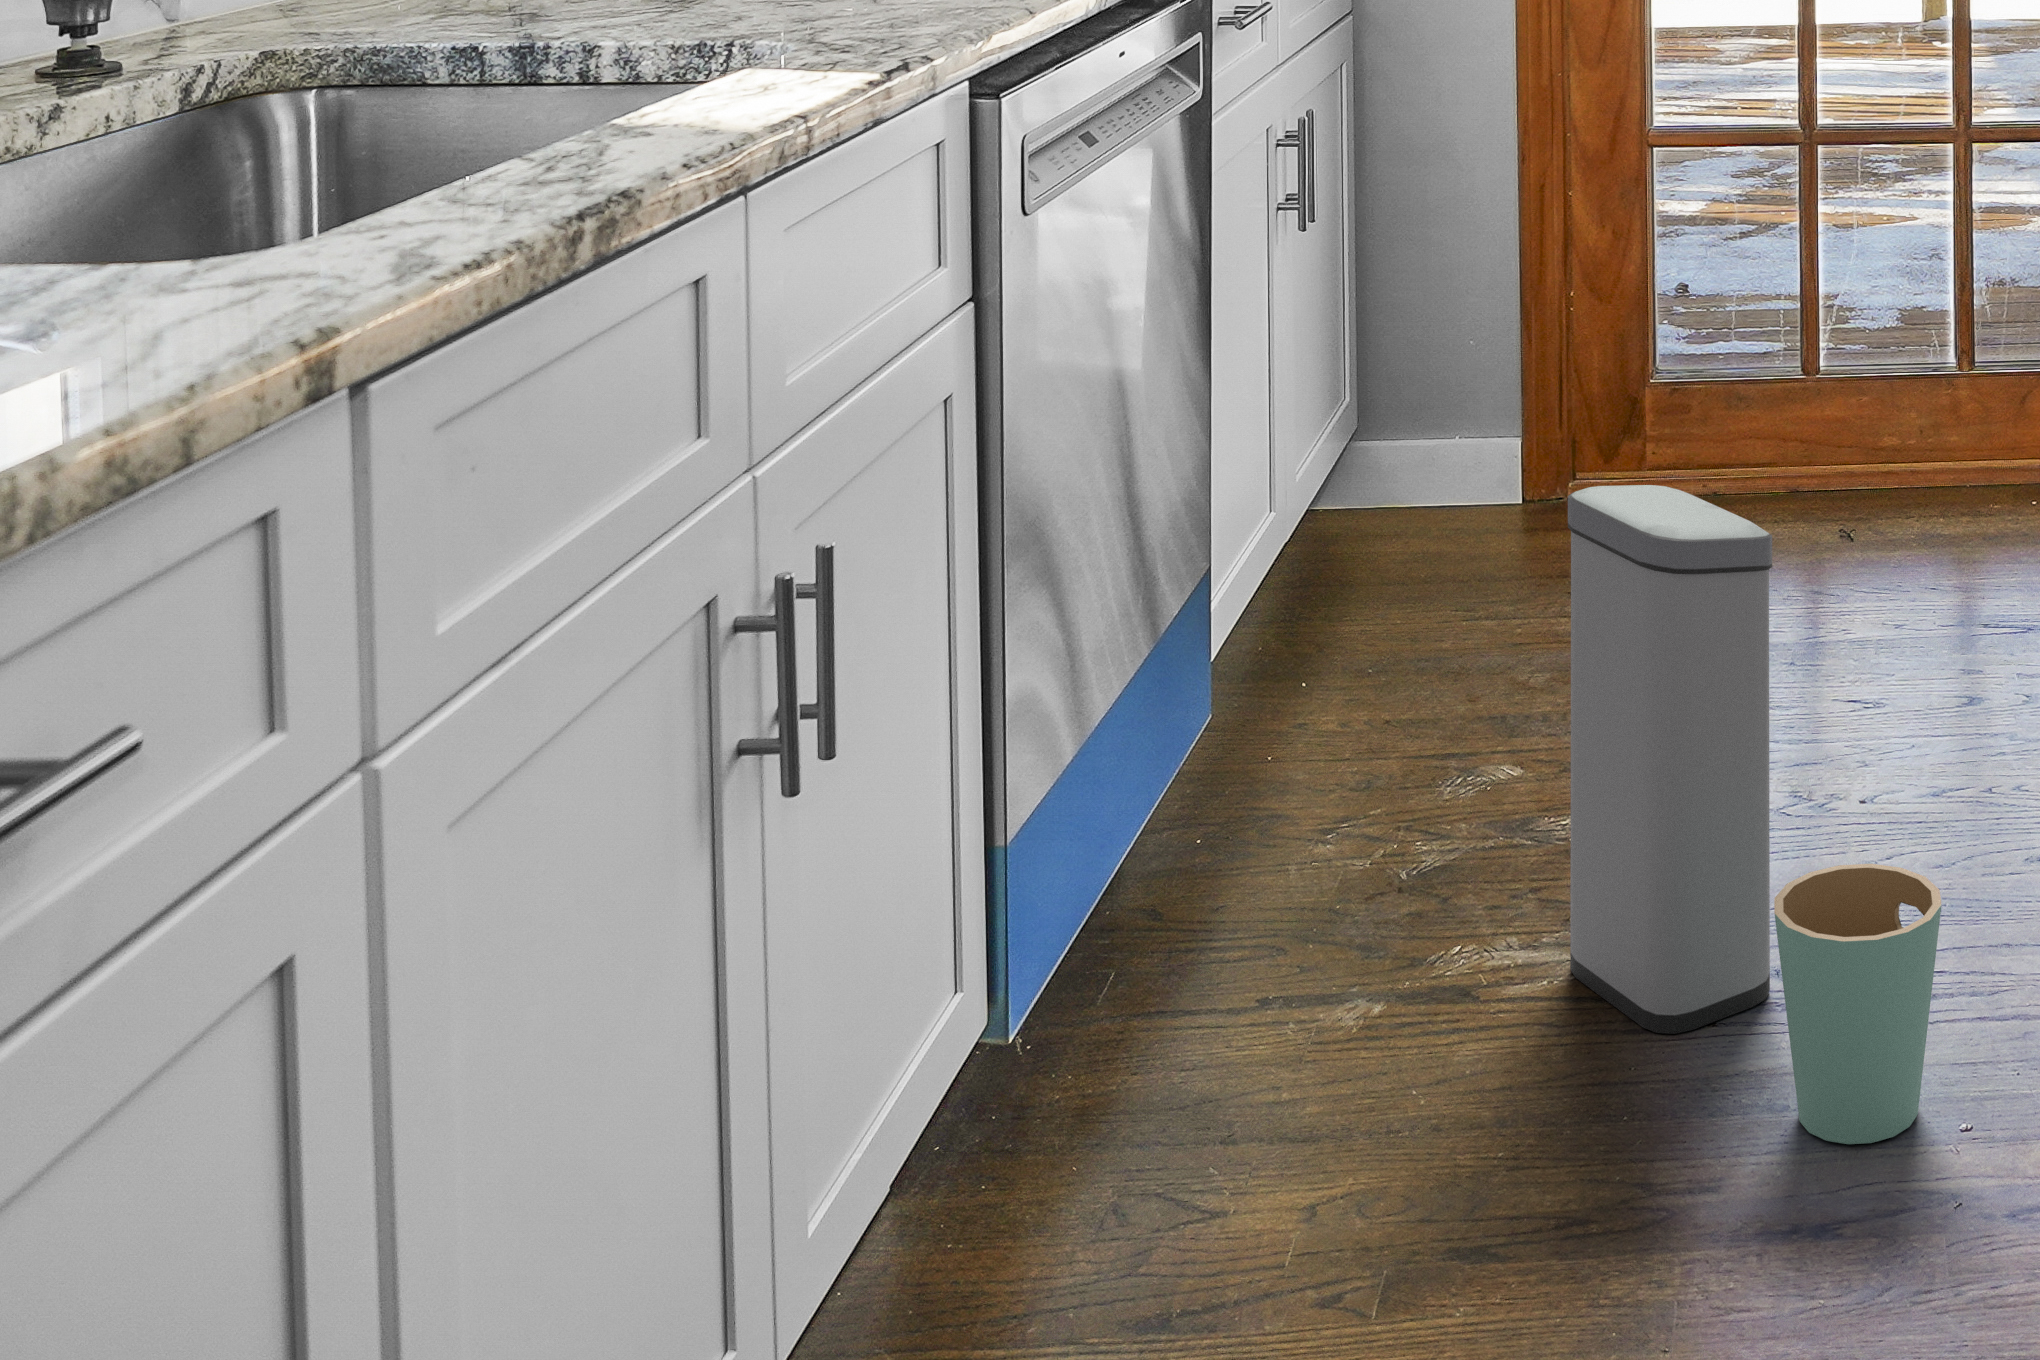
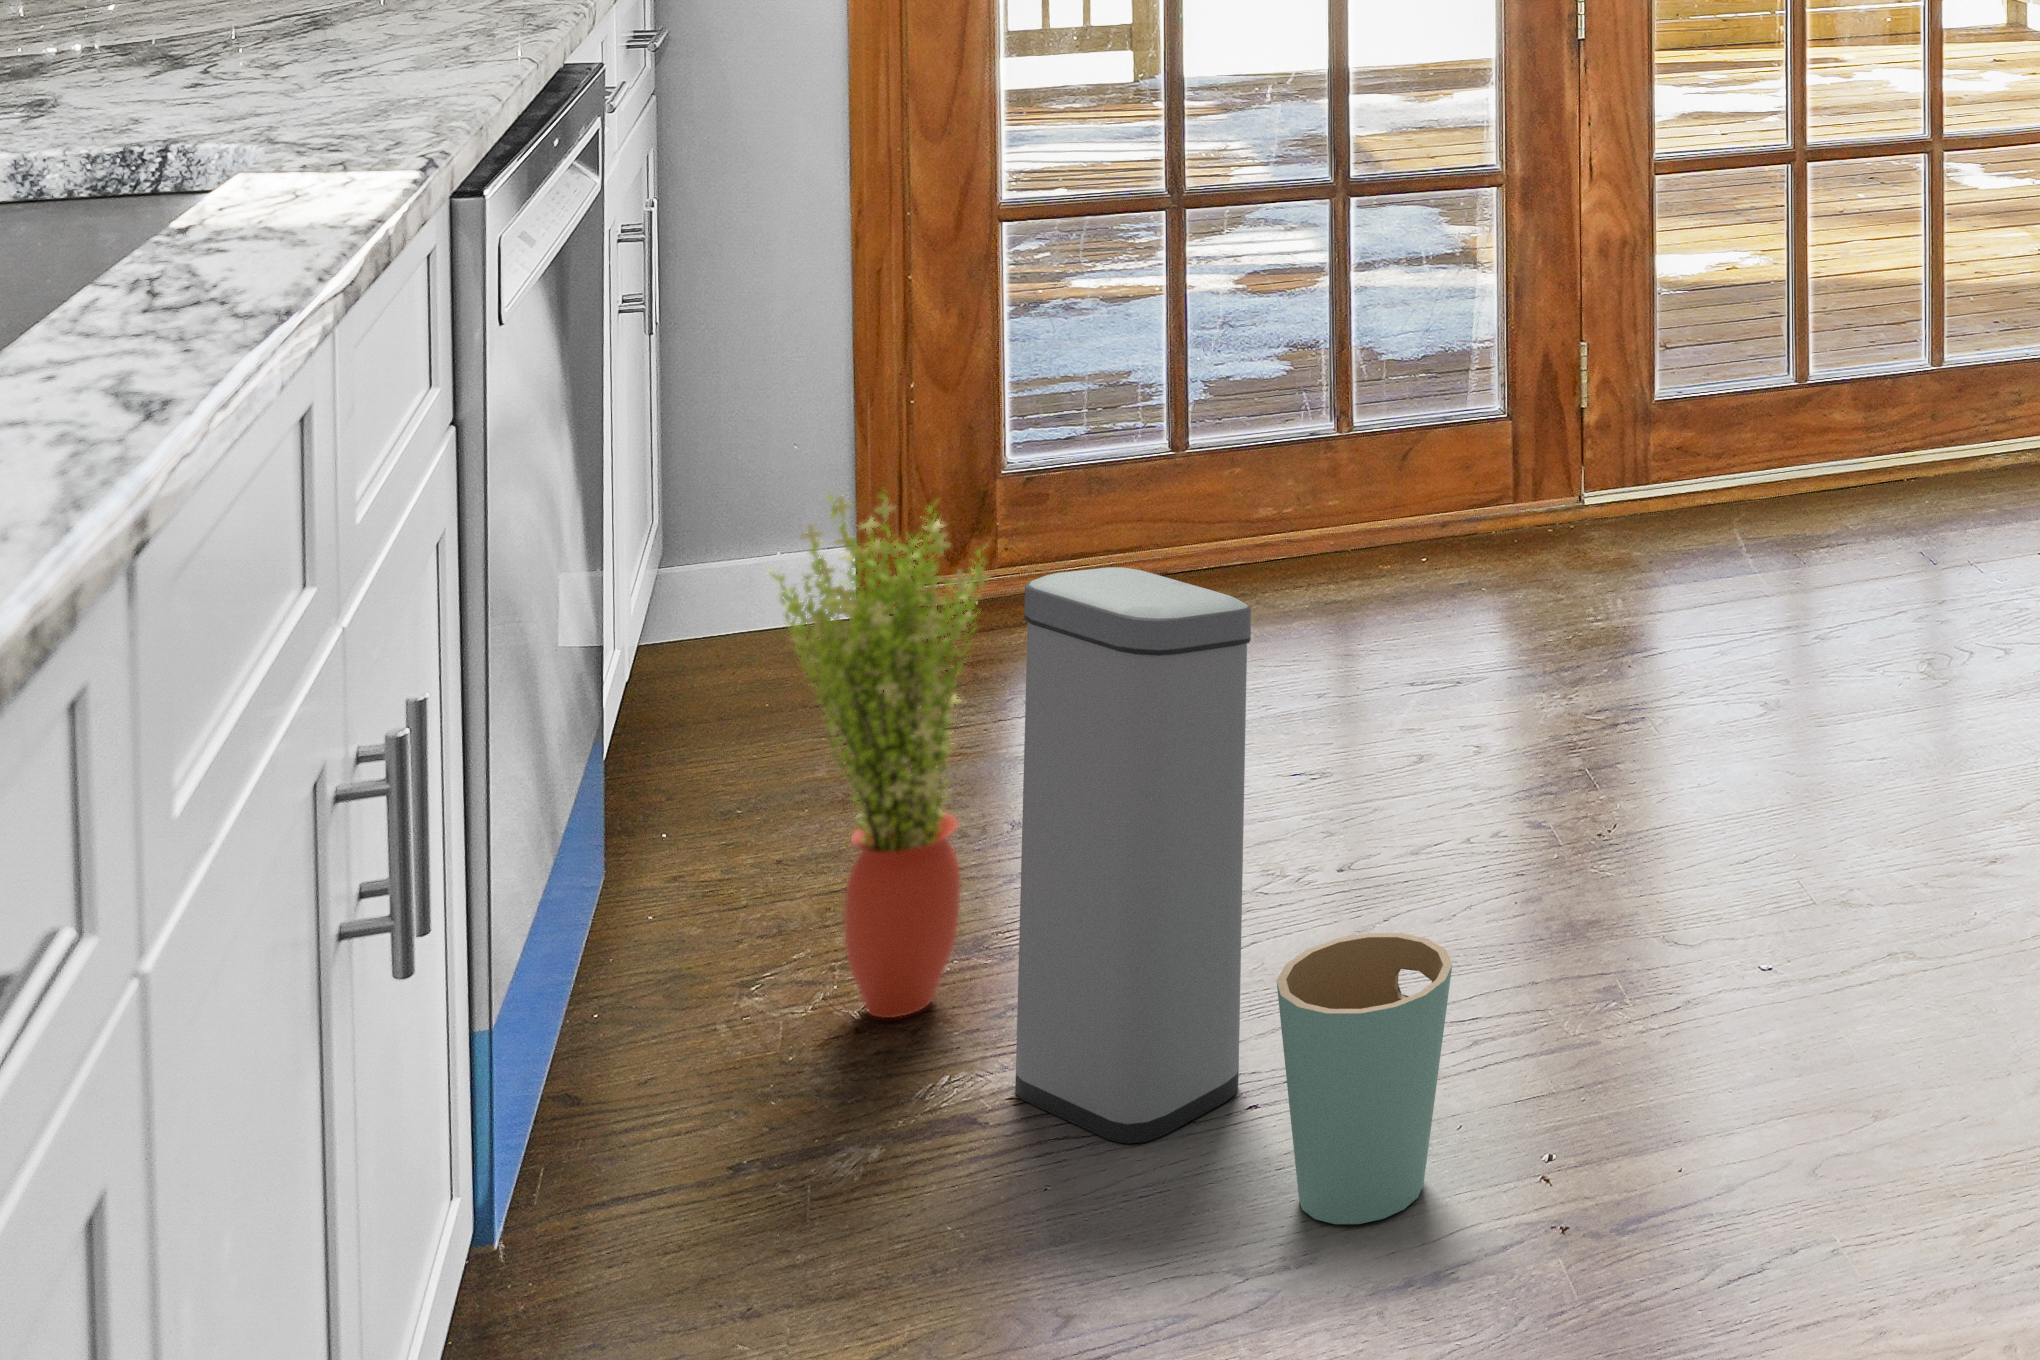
potted plant: none [1362,392,1562,884] -> present [766,493,990,1018]

